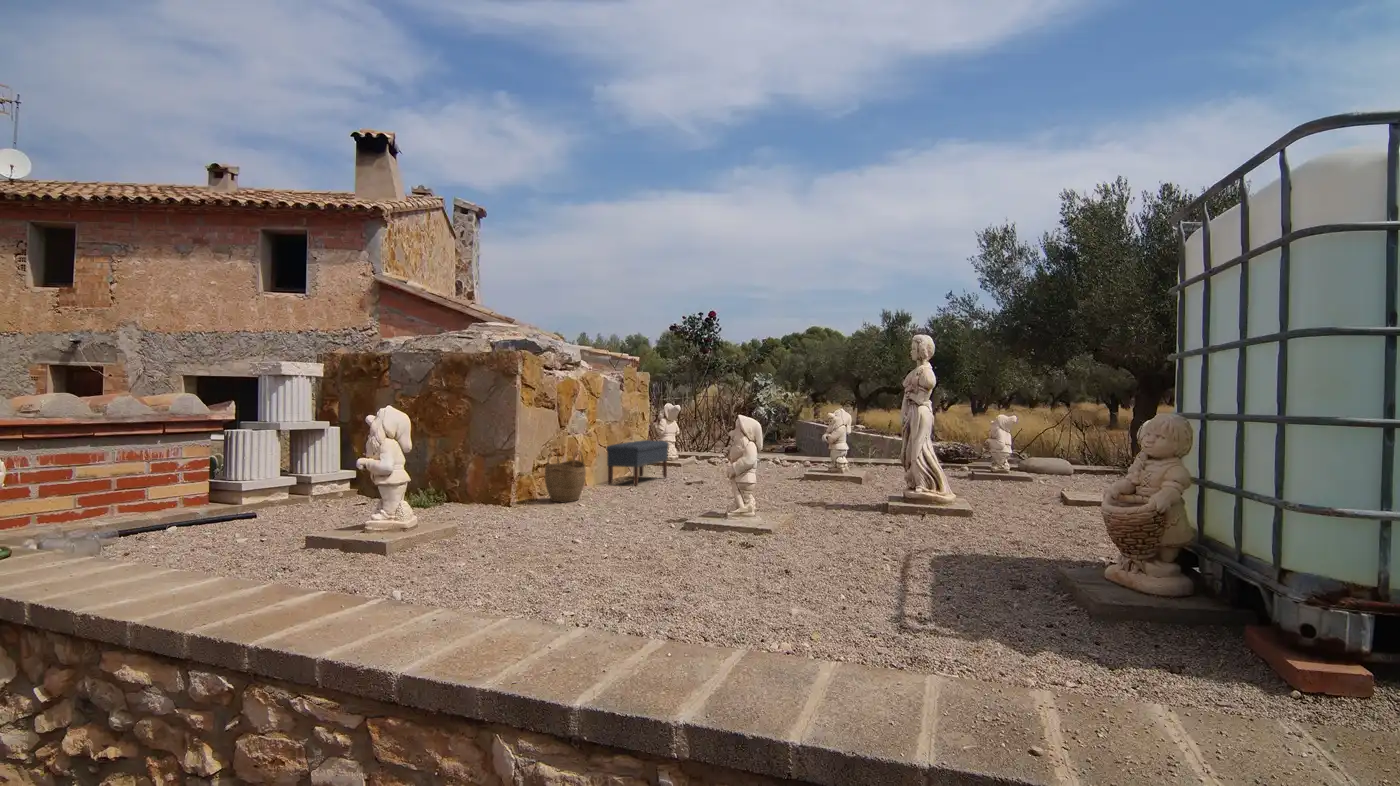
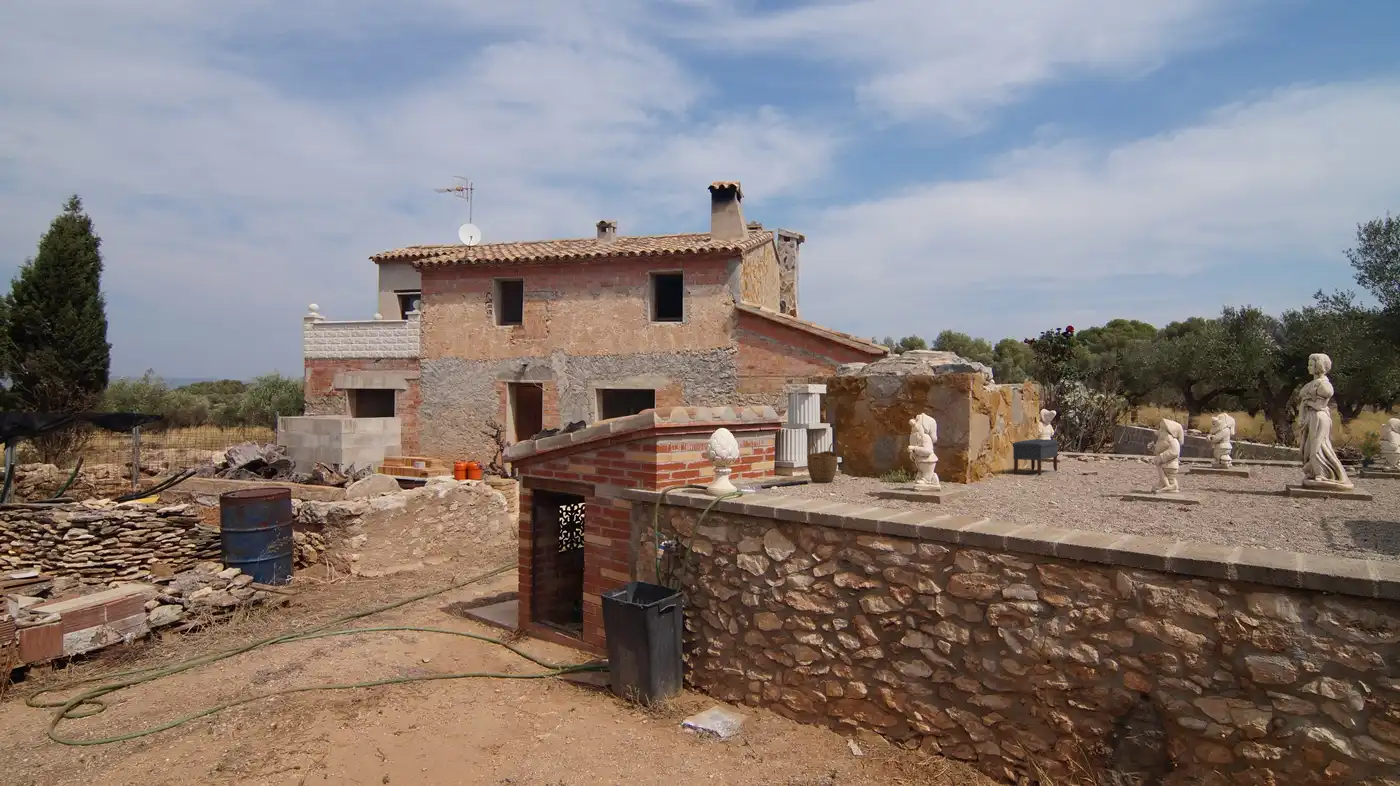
potted plant: none [966,427,991,471] -> present [1357,430,1379,470]
woven basket: present [545,450,586,502] -> present [807,443,837,483]

